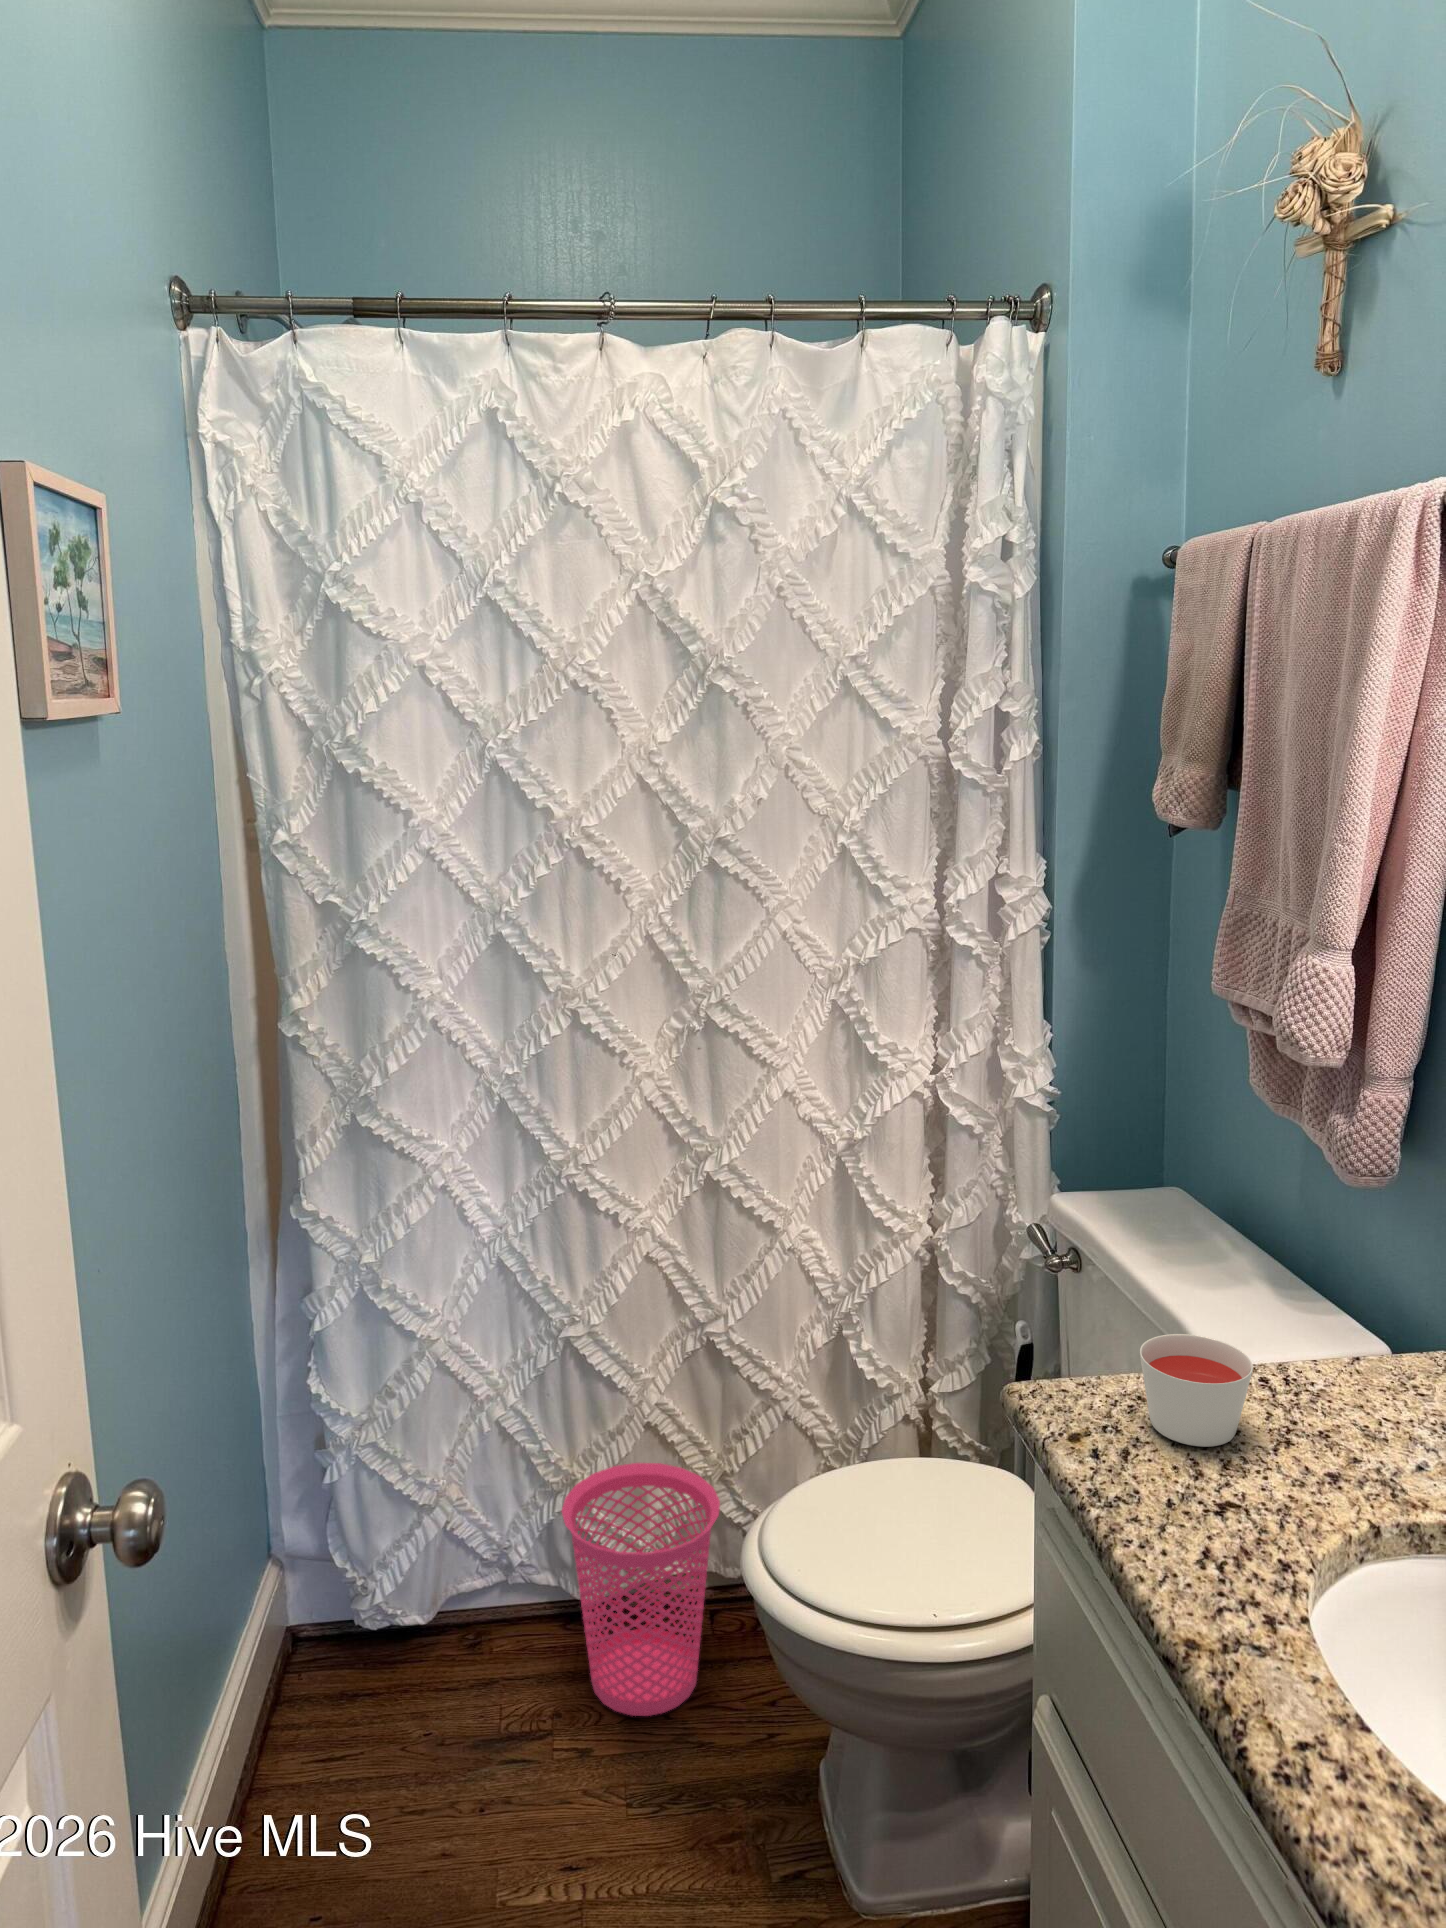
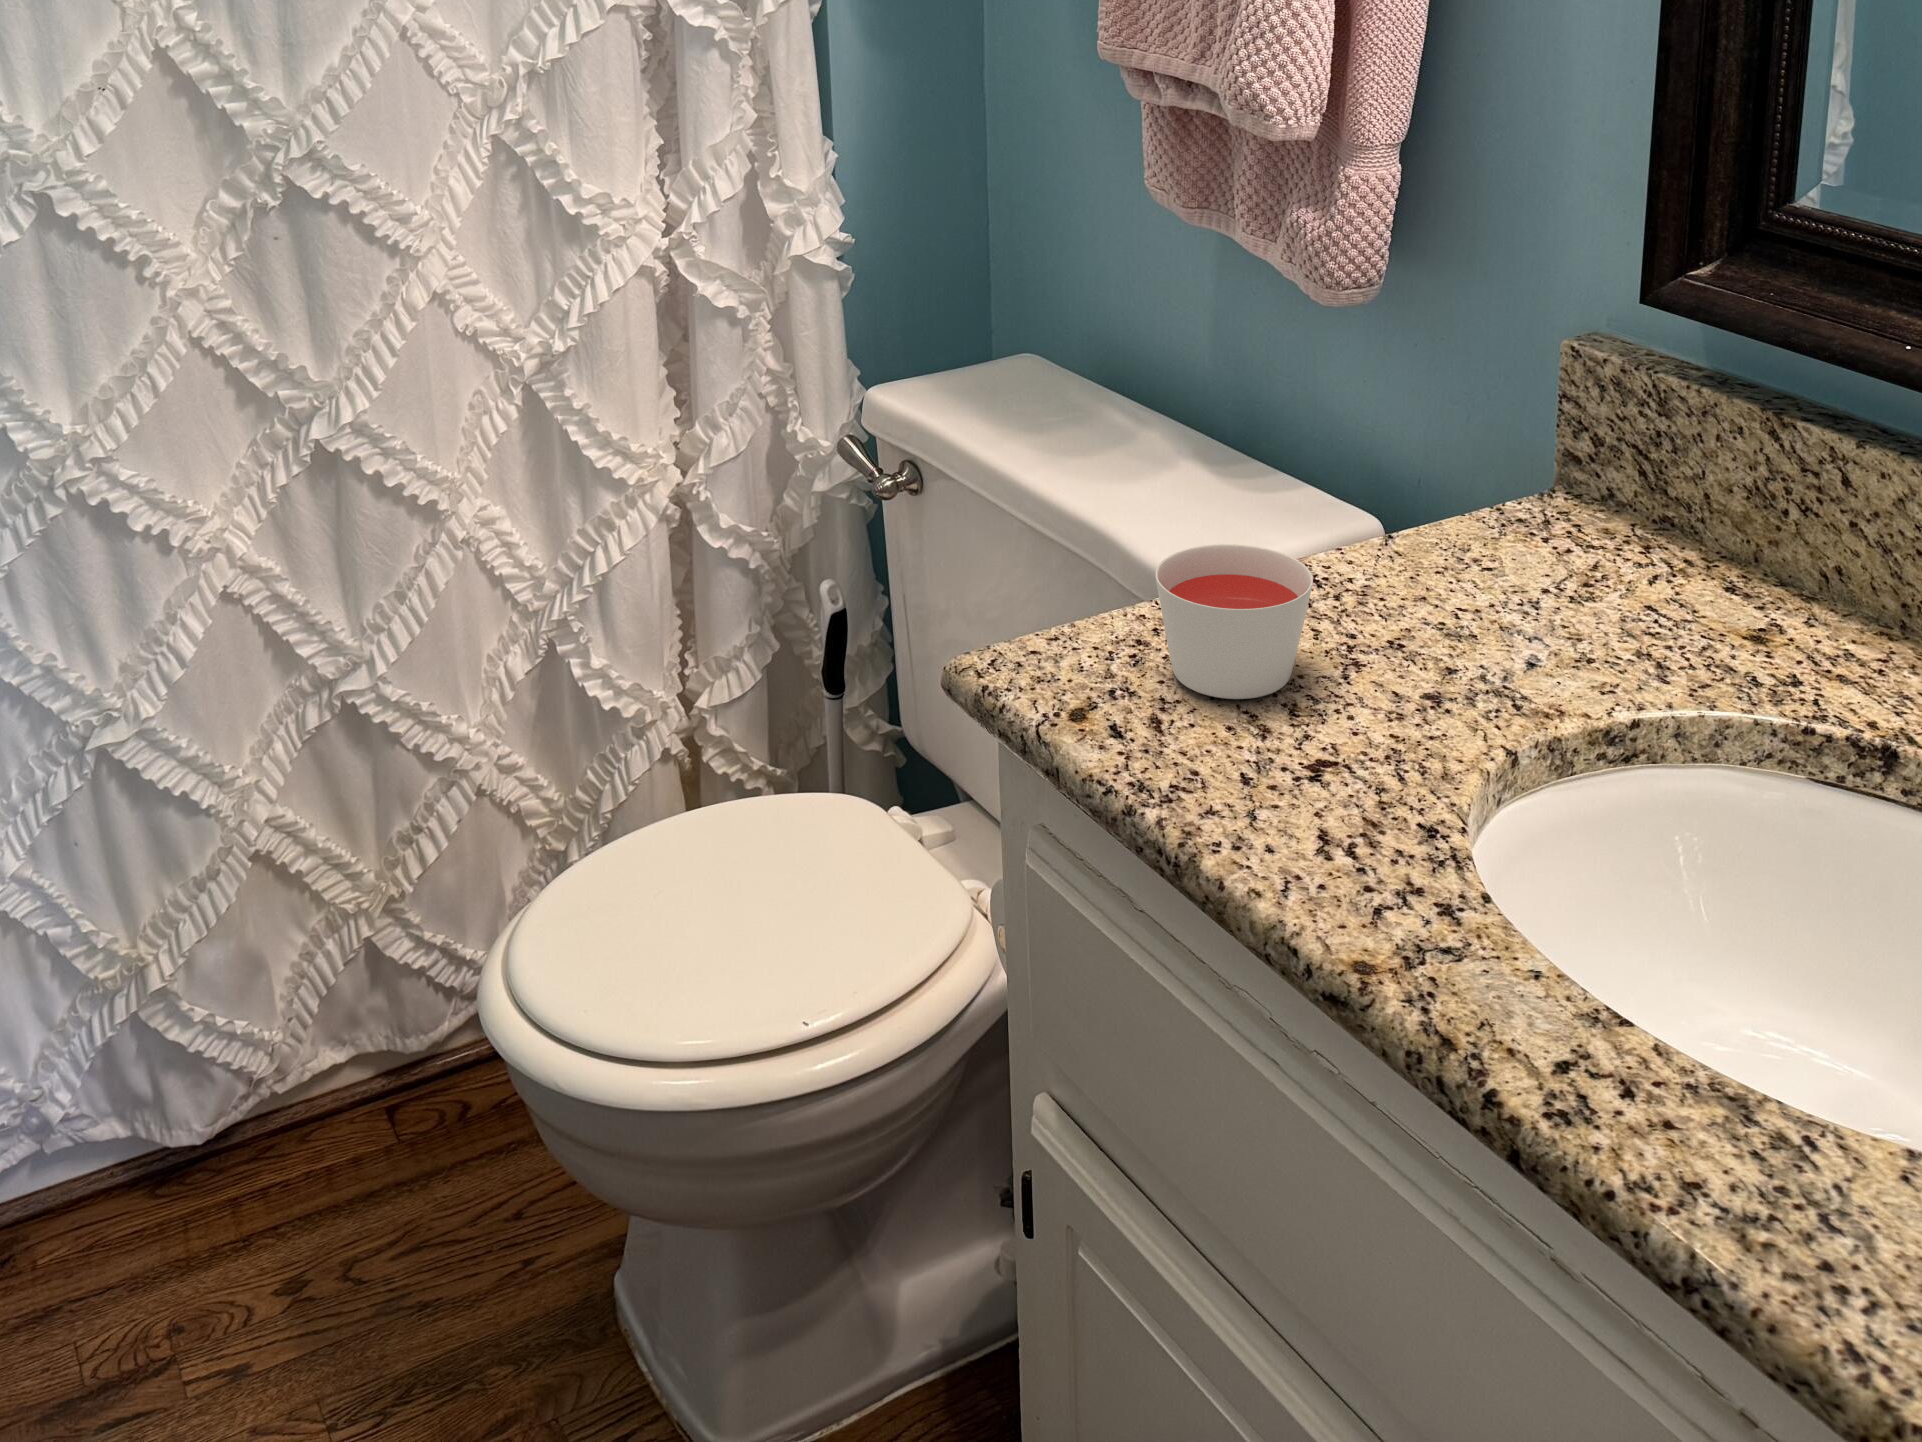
waste basket: present [562,1463,720,1716] -> none [144,909,412,1303]

